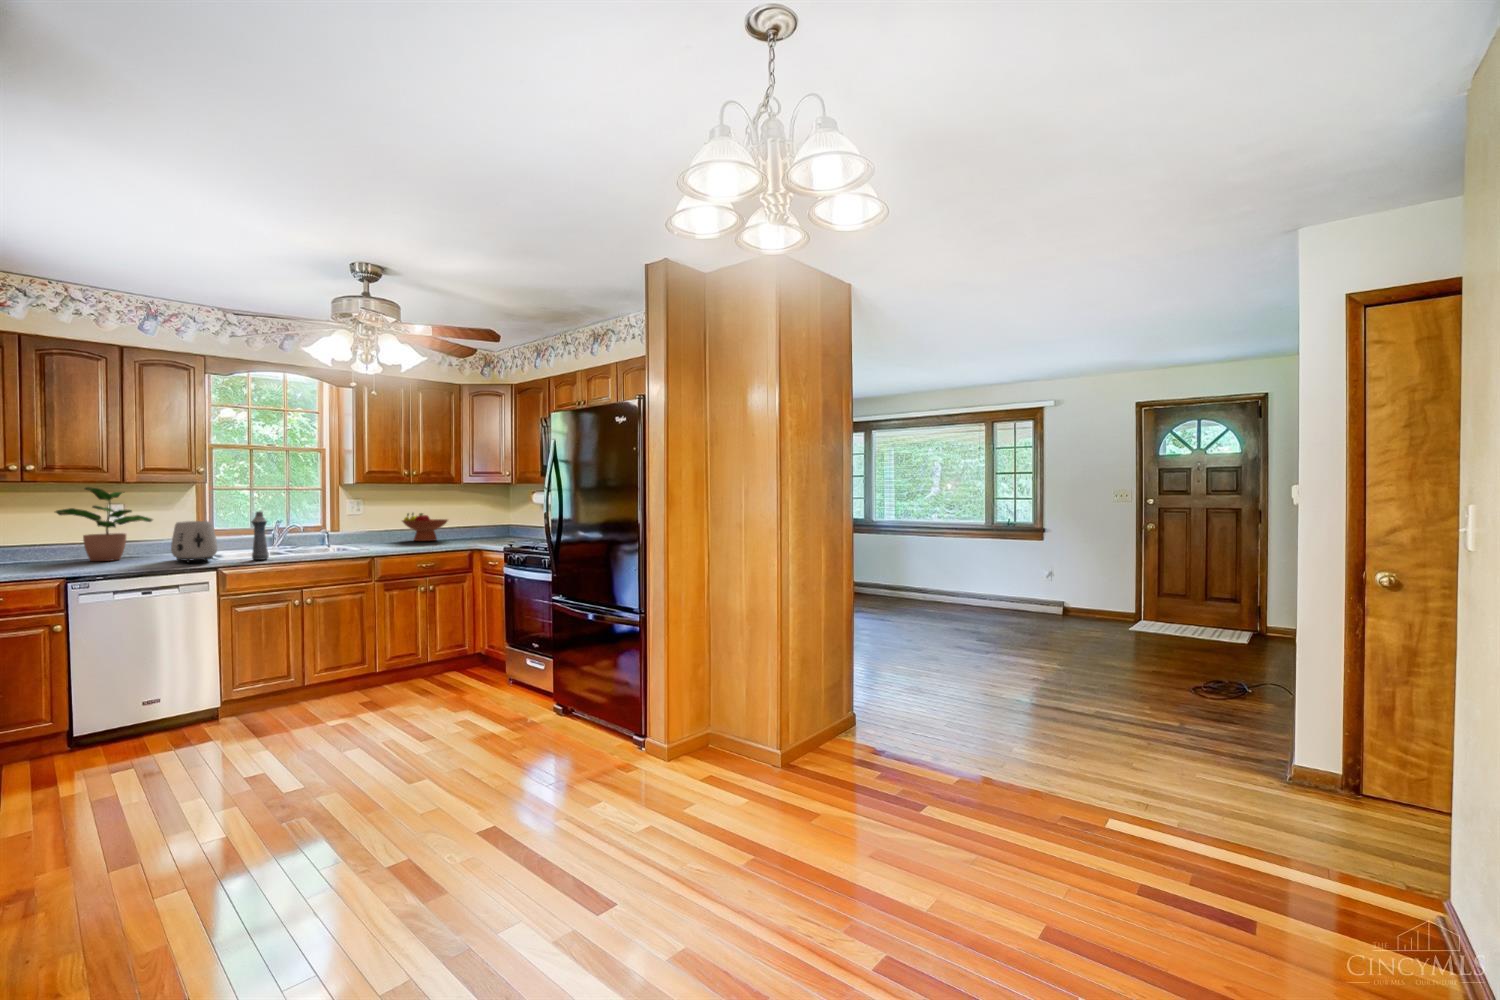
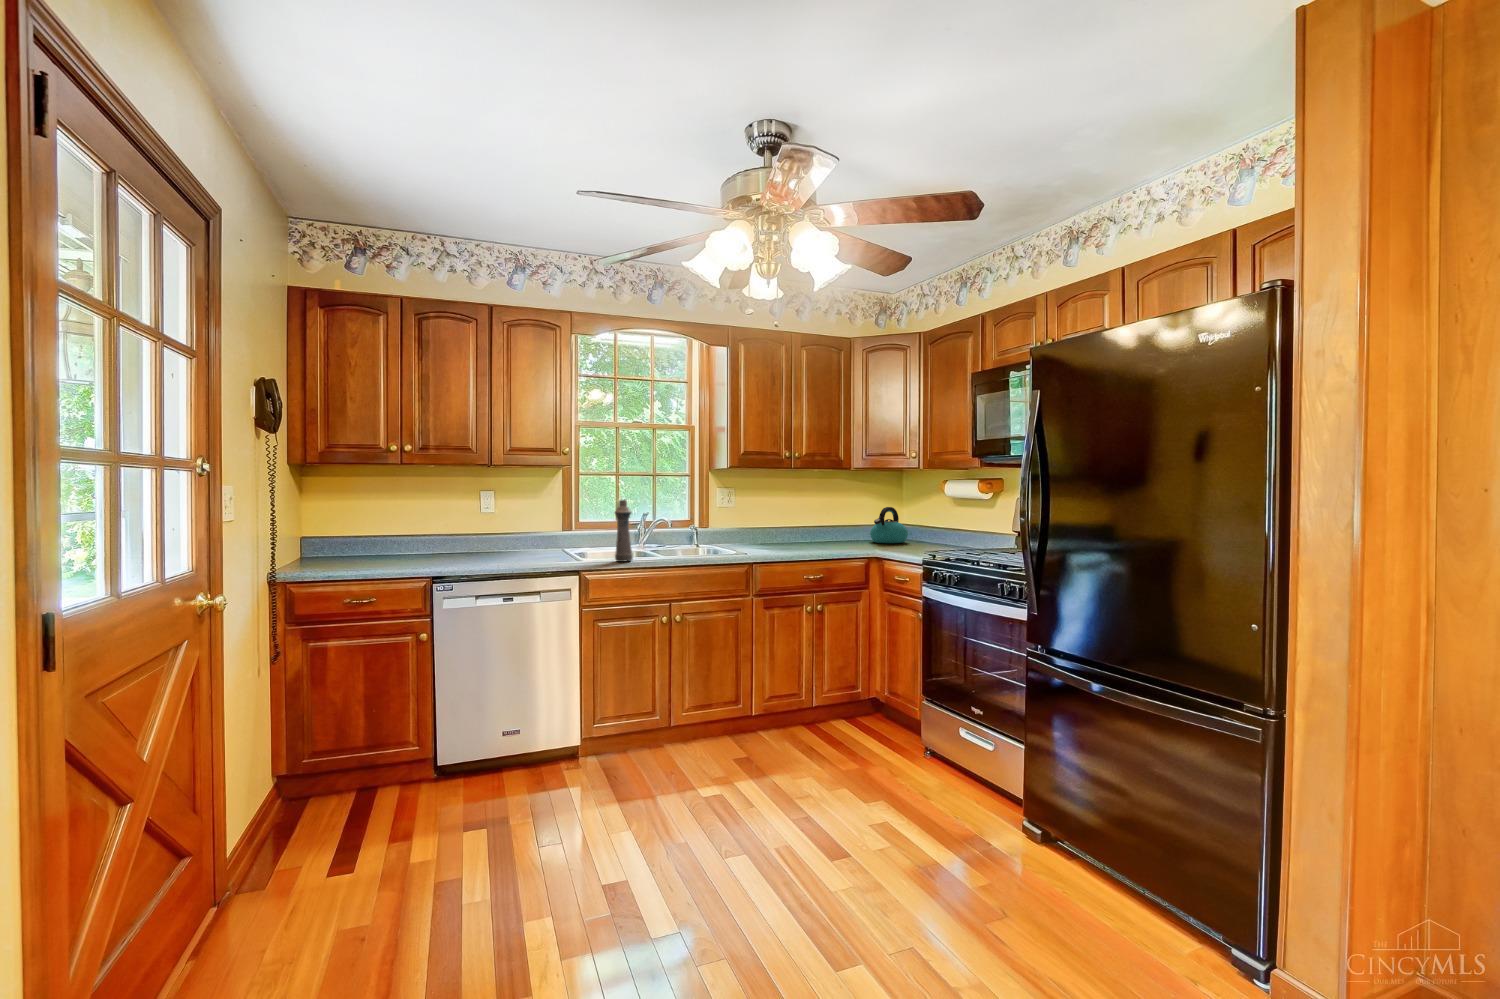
potted plant: present [56,487,152,561] -> none [432,470,521,556]
fruit bowl: present [402,513,448,541] -> none [777,505,834,543]
kettle: none [478,513,507,539] -> present [870,507,908,543]
toaster: present [171,521,217,563] -> none [535,512,580,562]

